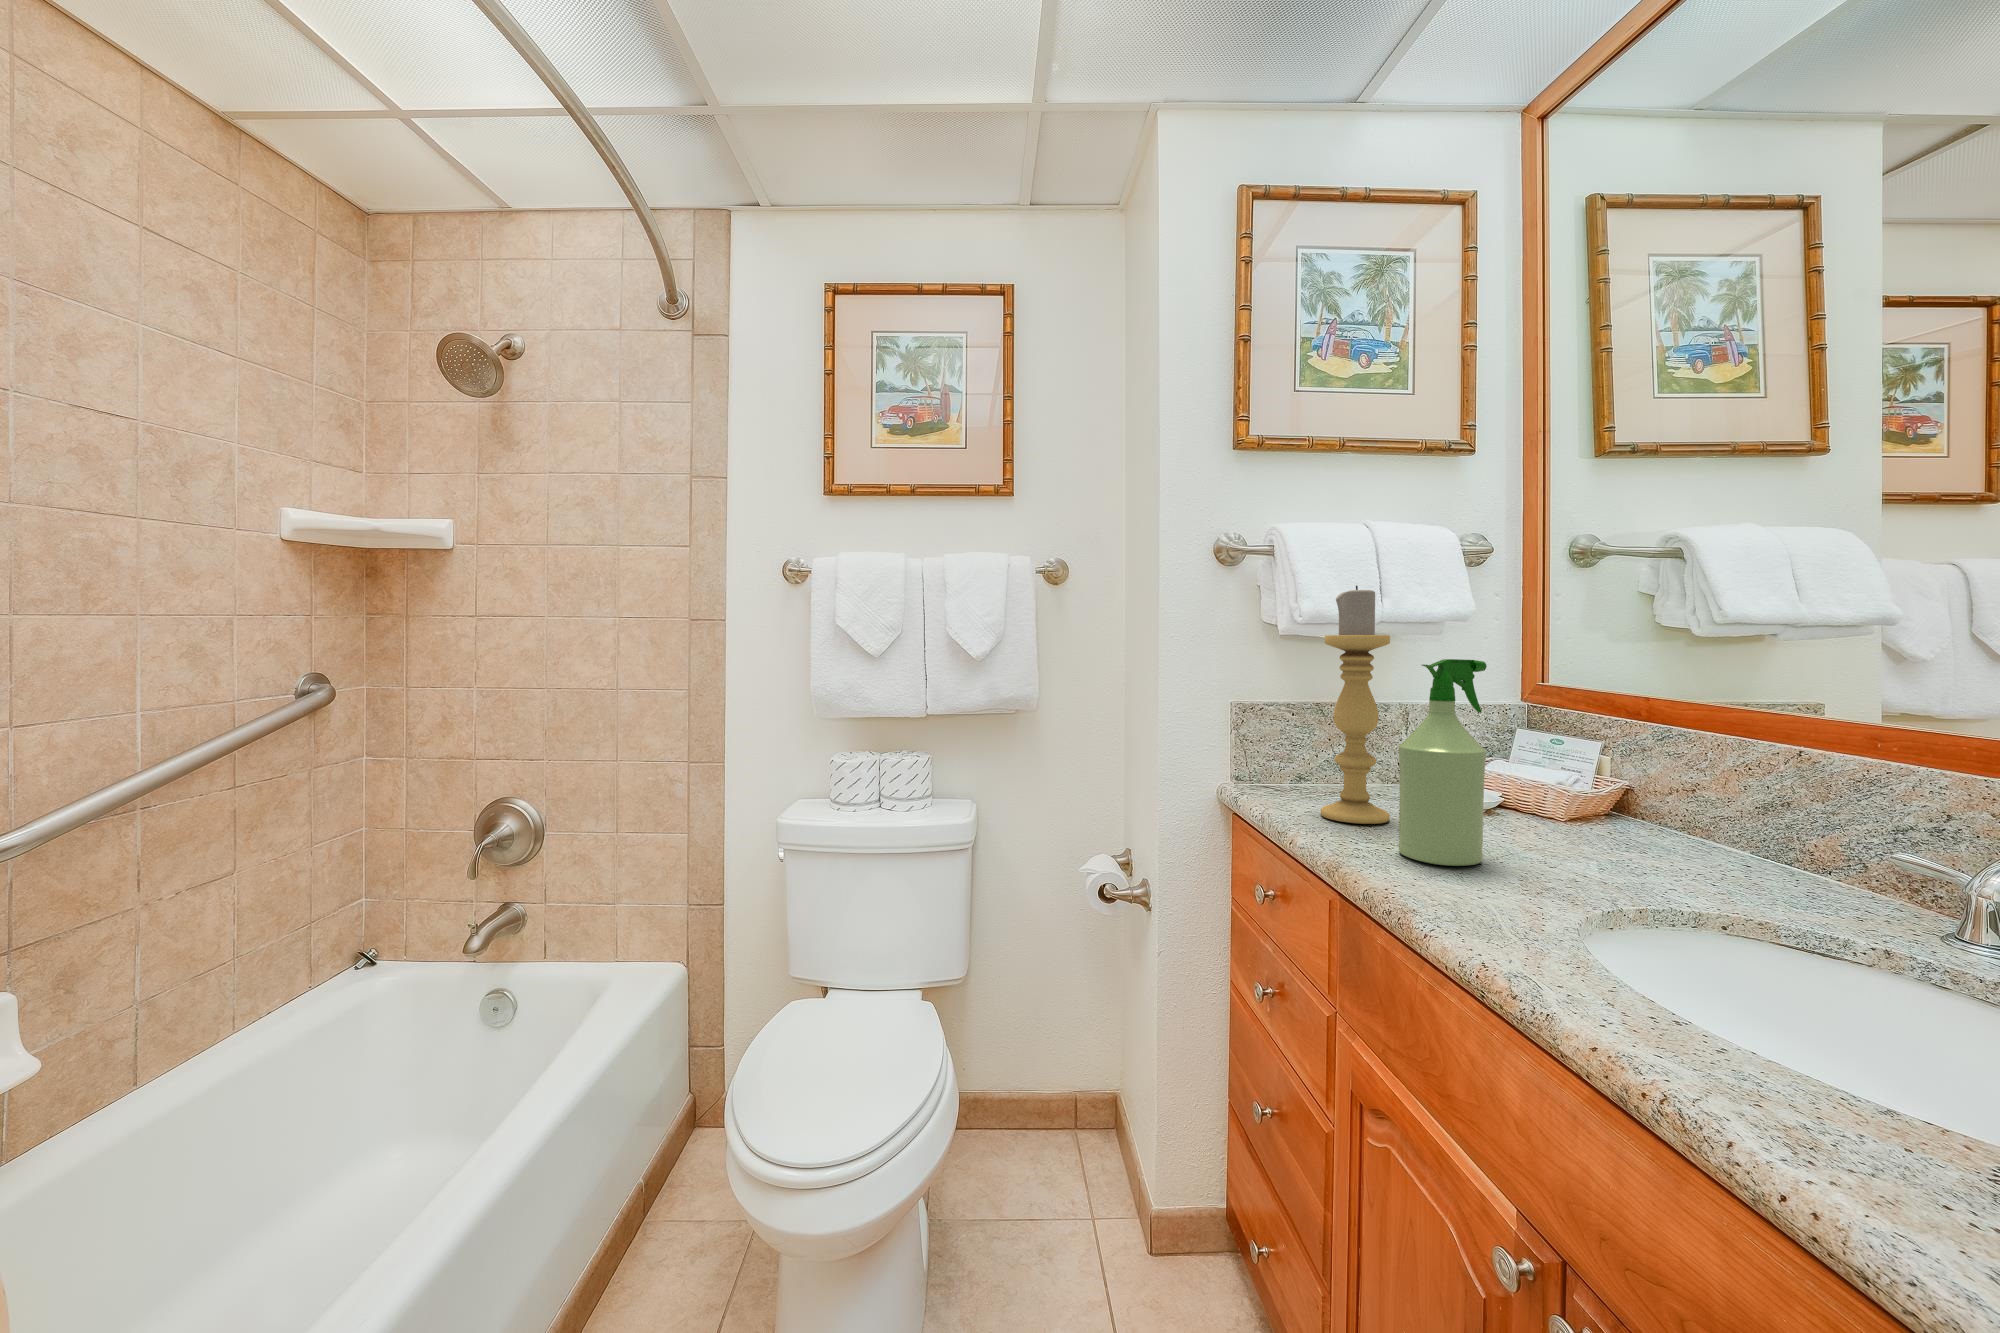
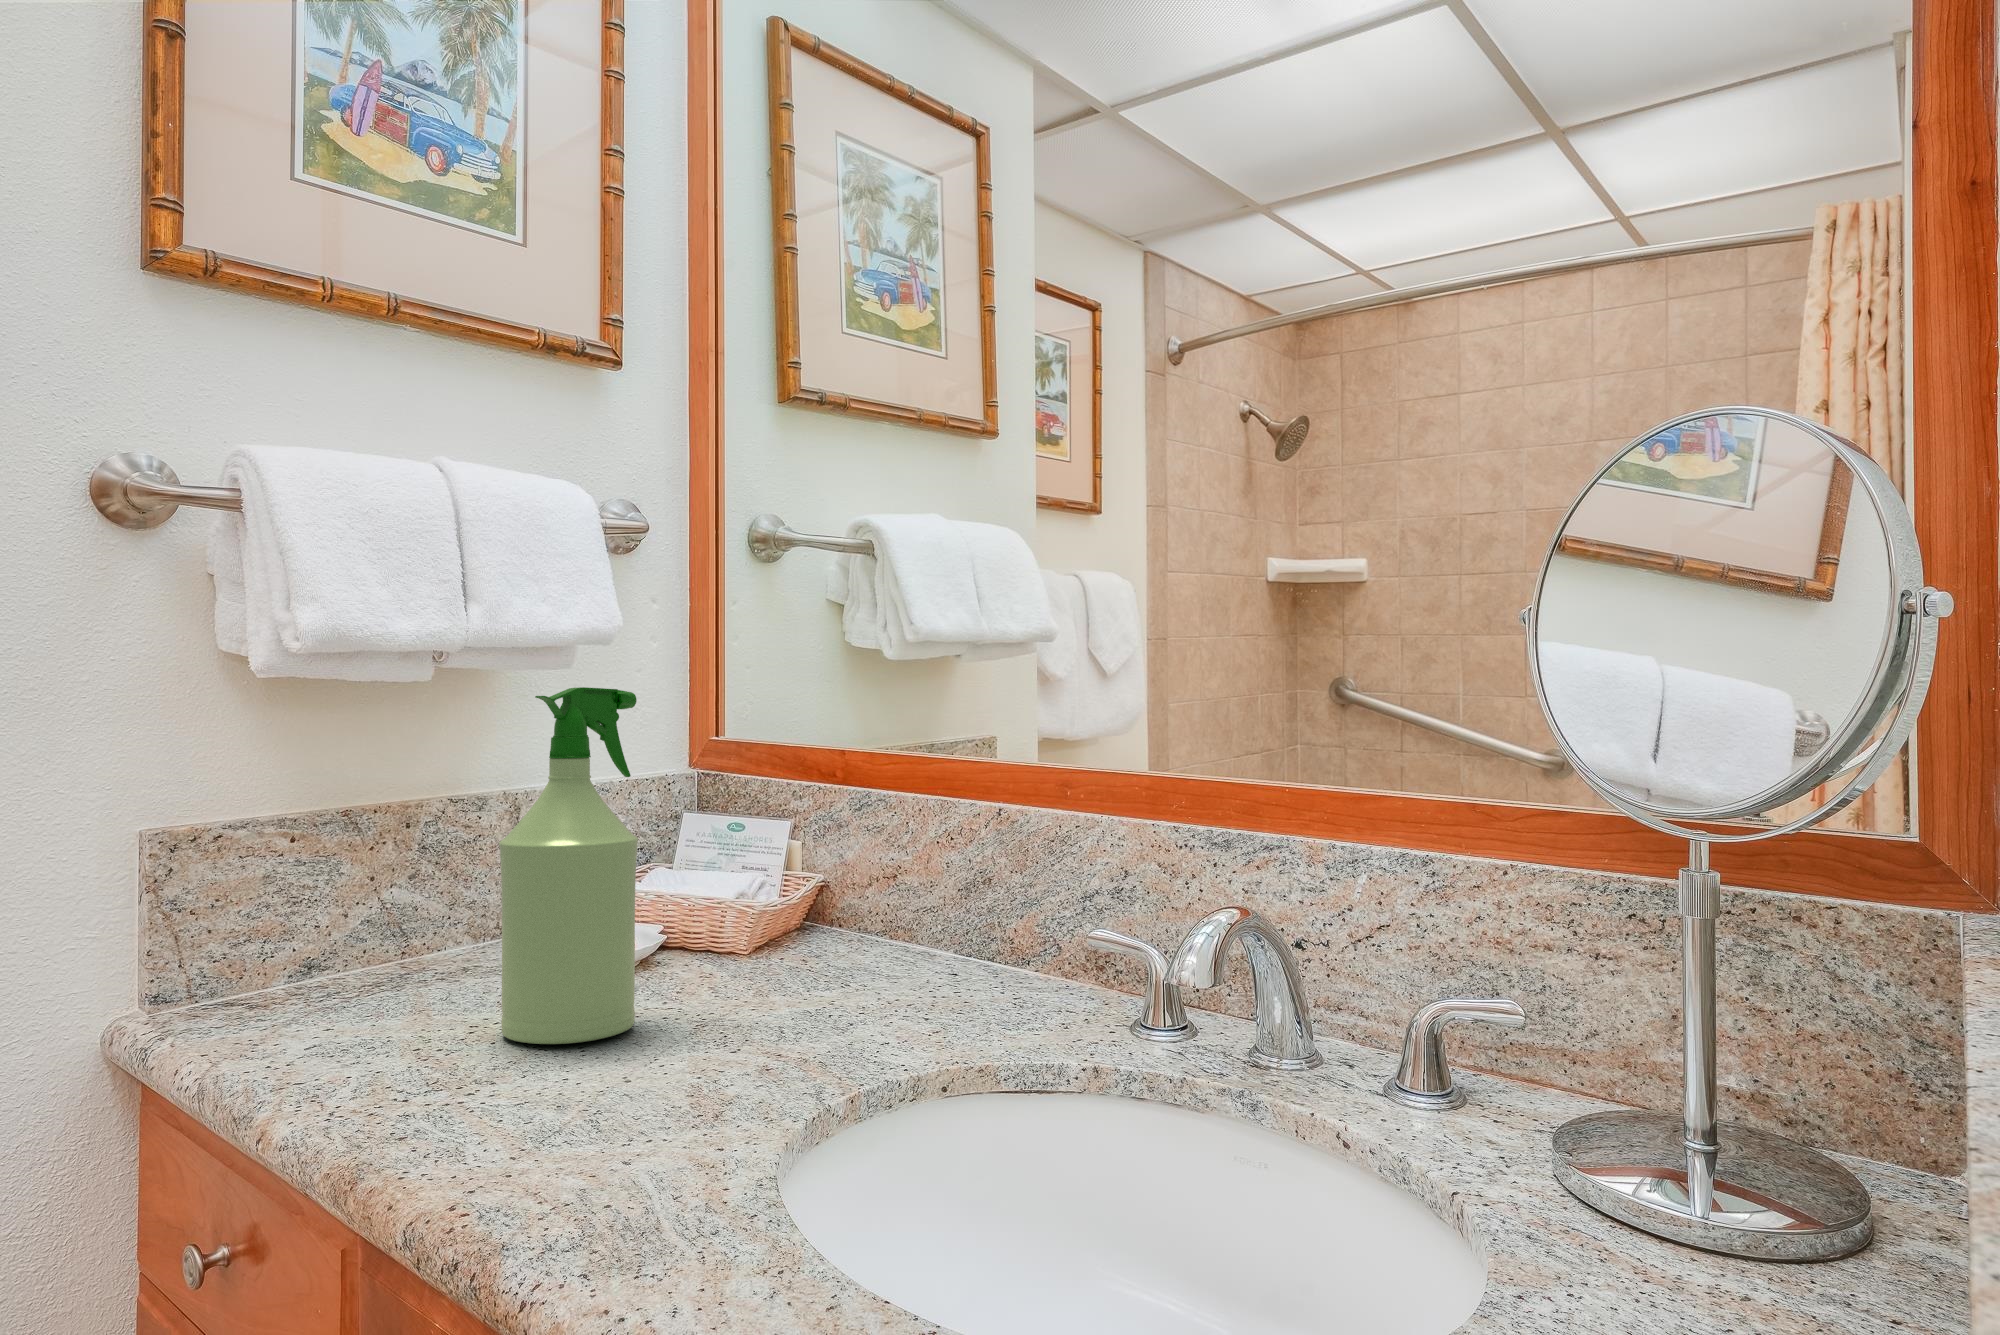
candle holder: present [1321,586,1390,824] -> none [362,562,489,1000]

